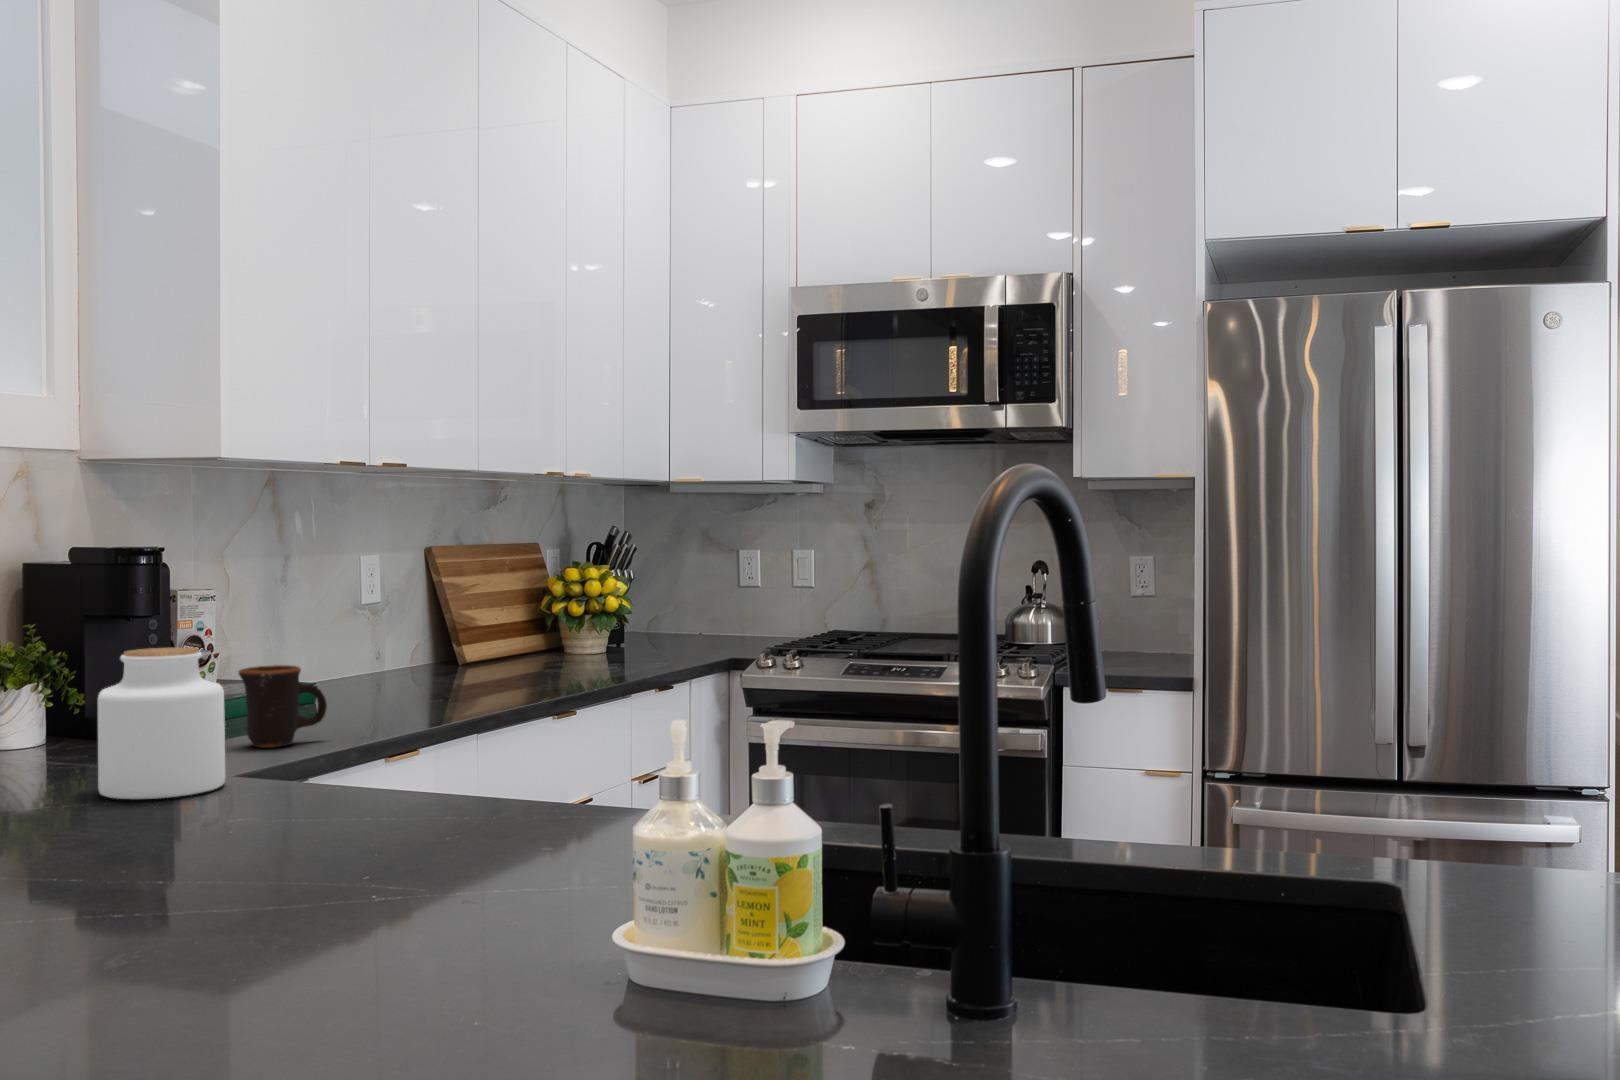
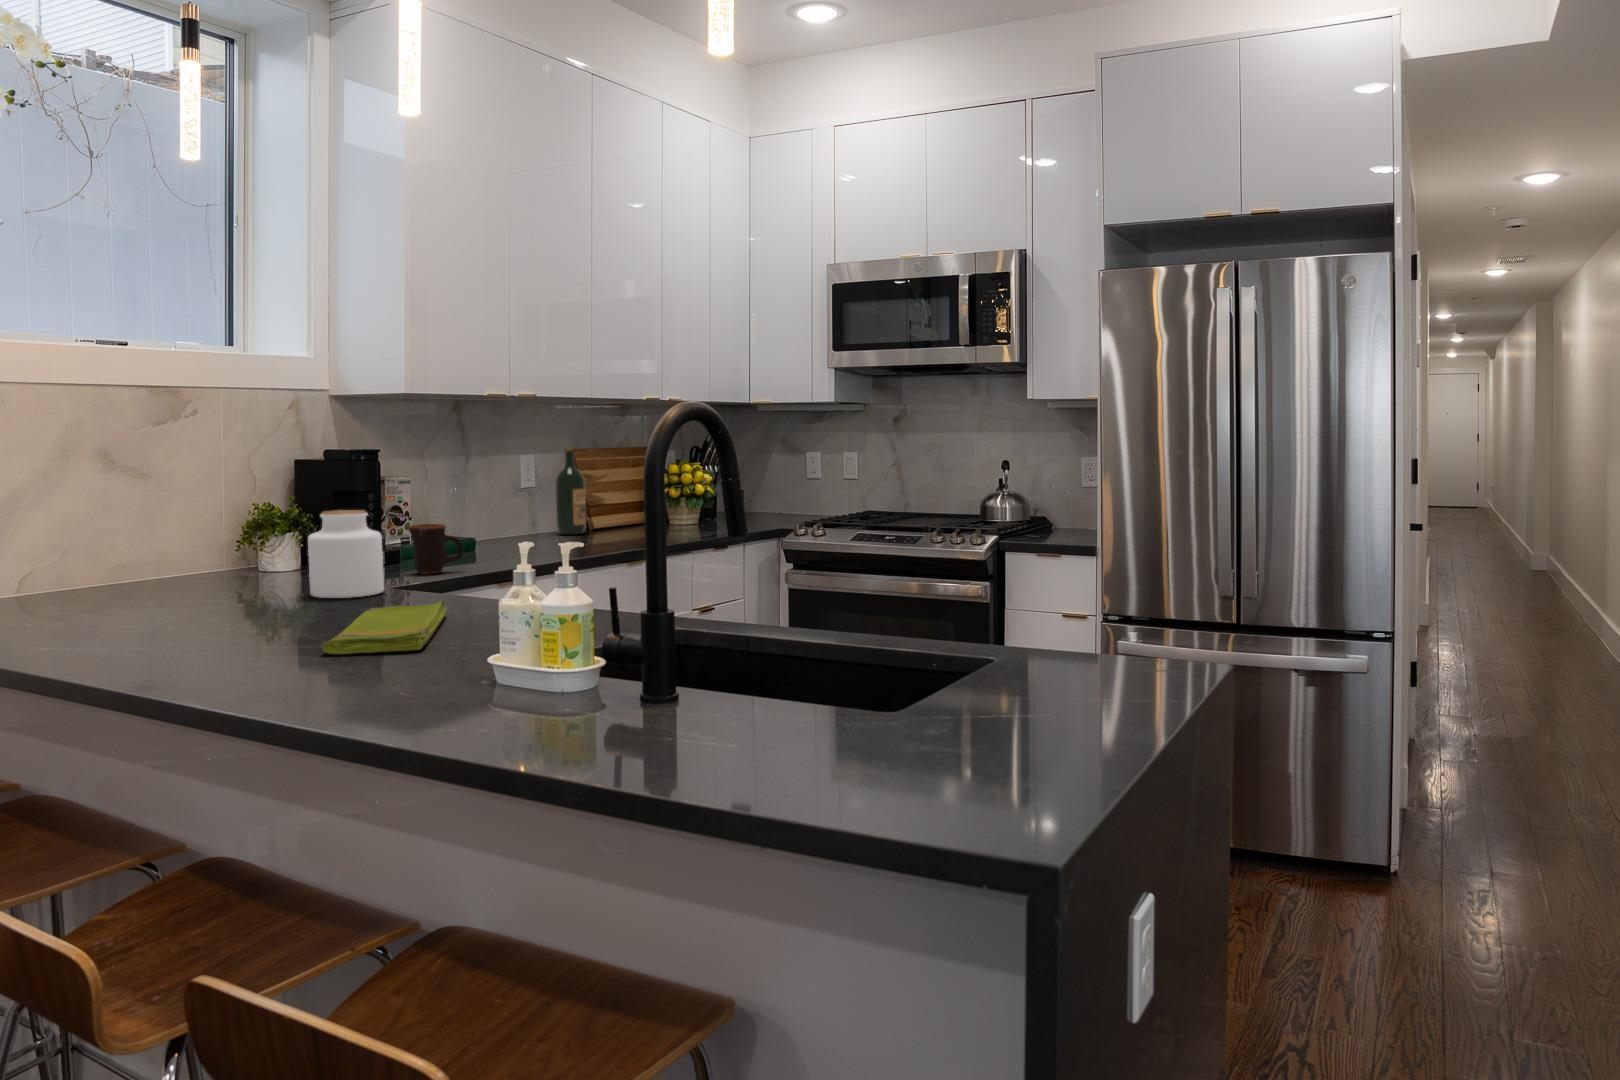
wine bottle: none [411,543,456,674] -> present [555,447,586,535]
dish towel: none [218,802,404,925] -> present [322,600,447,654]

